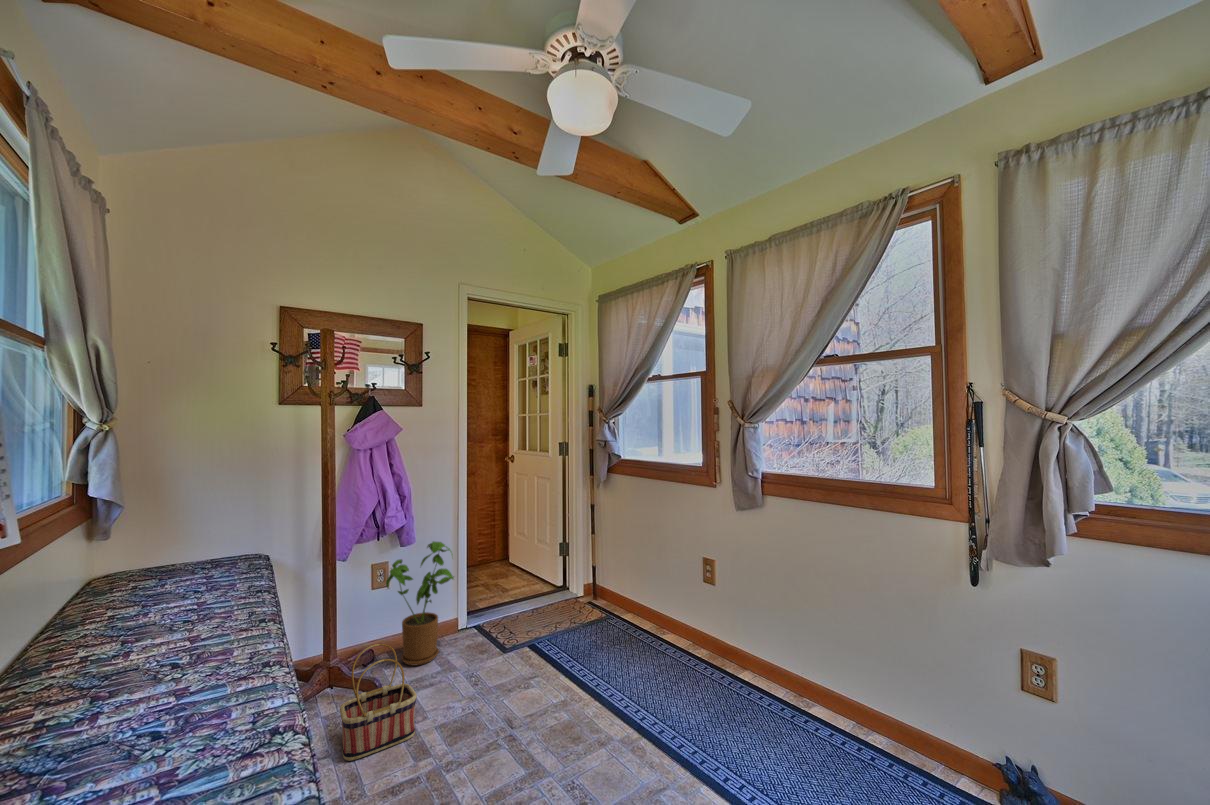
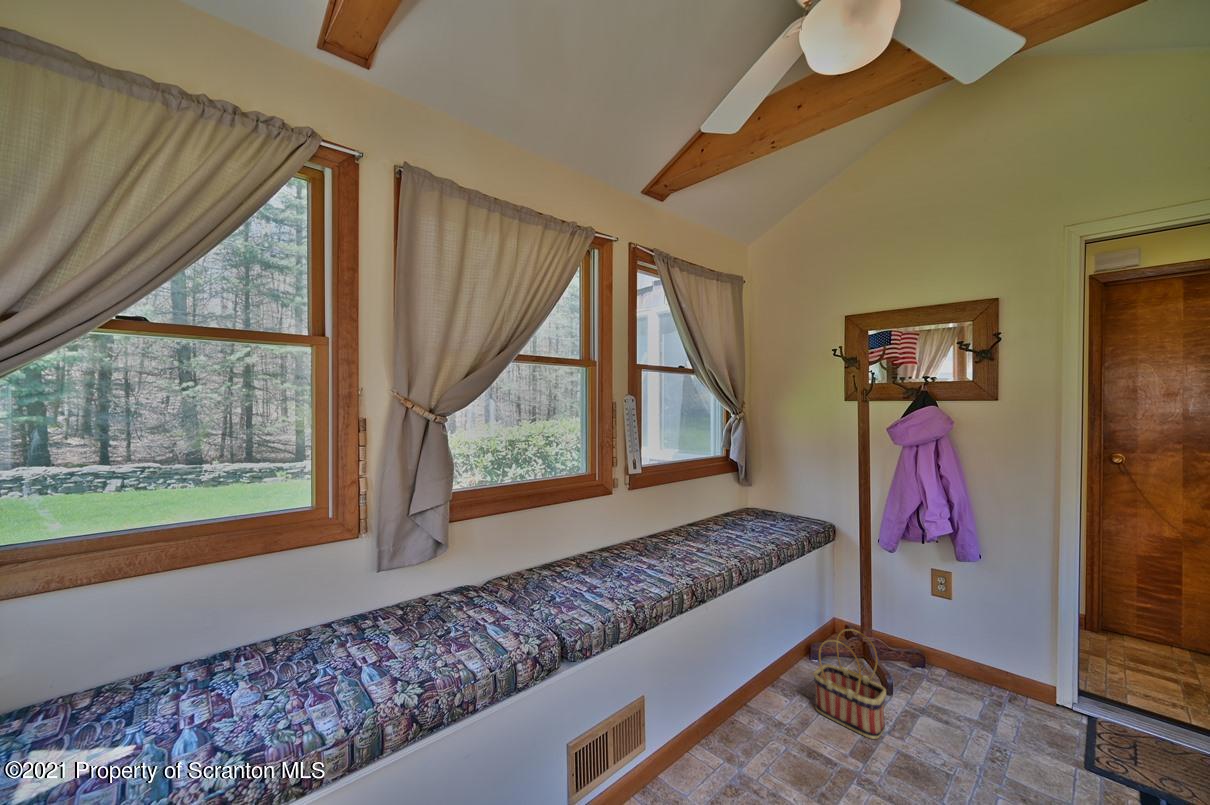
house plant: present [386,541,454,665] -> none [934,567,1033,708]

